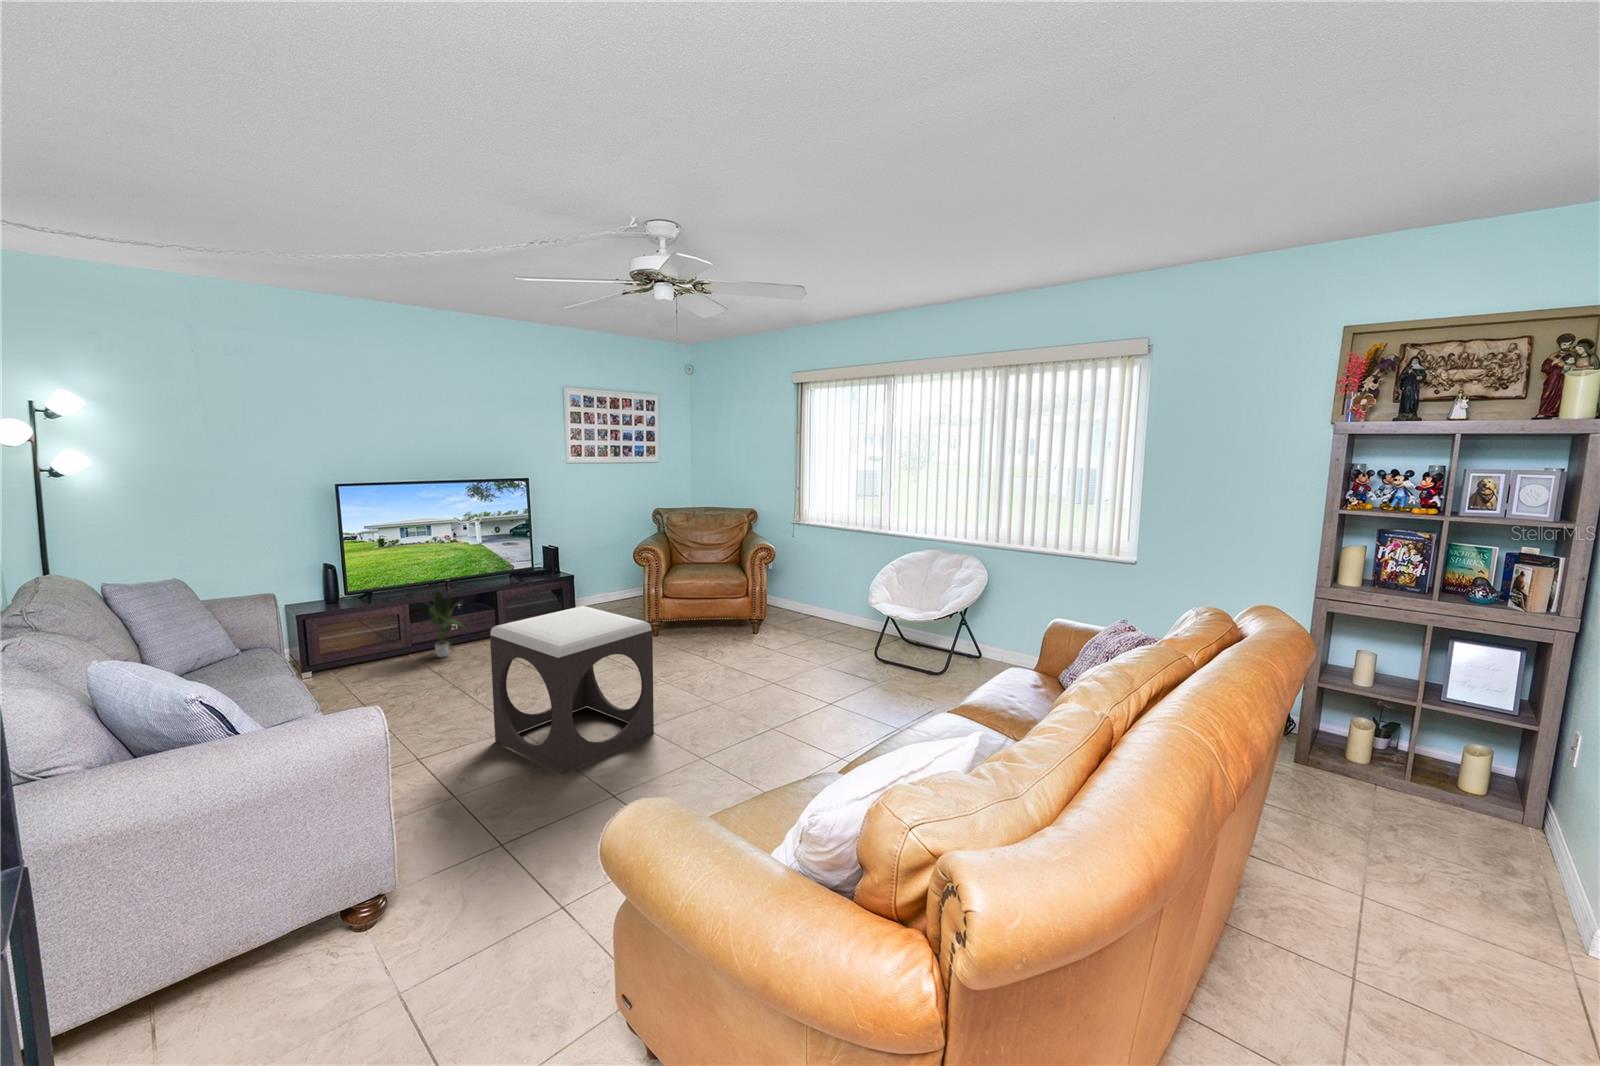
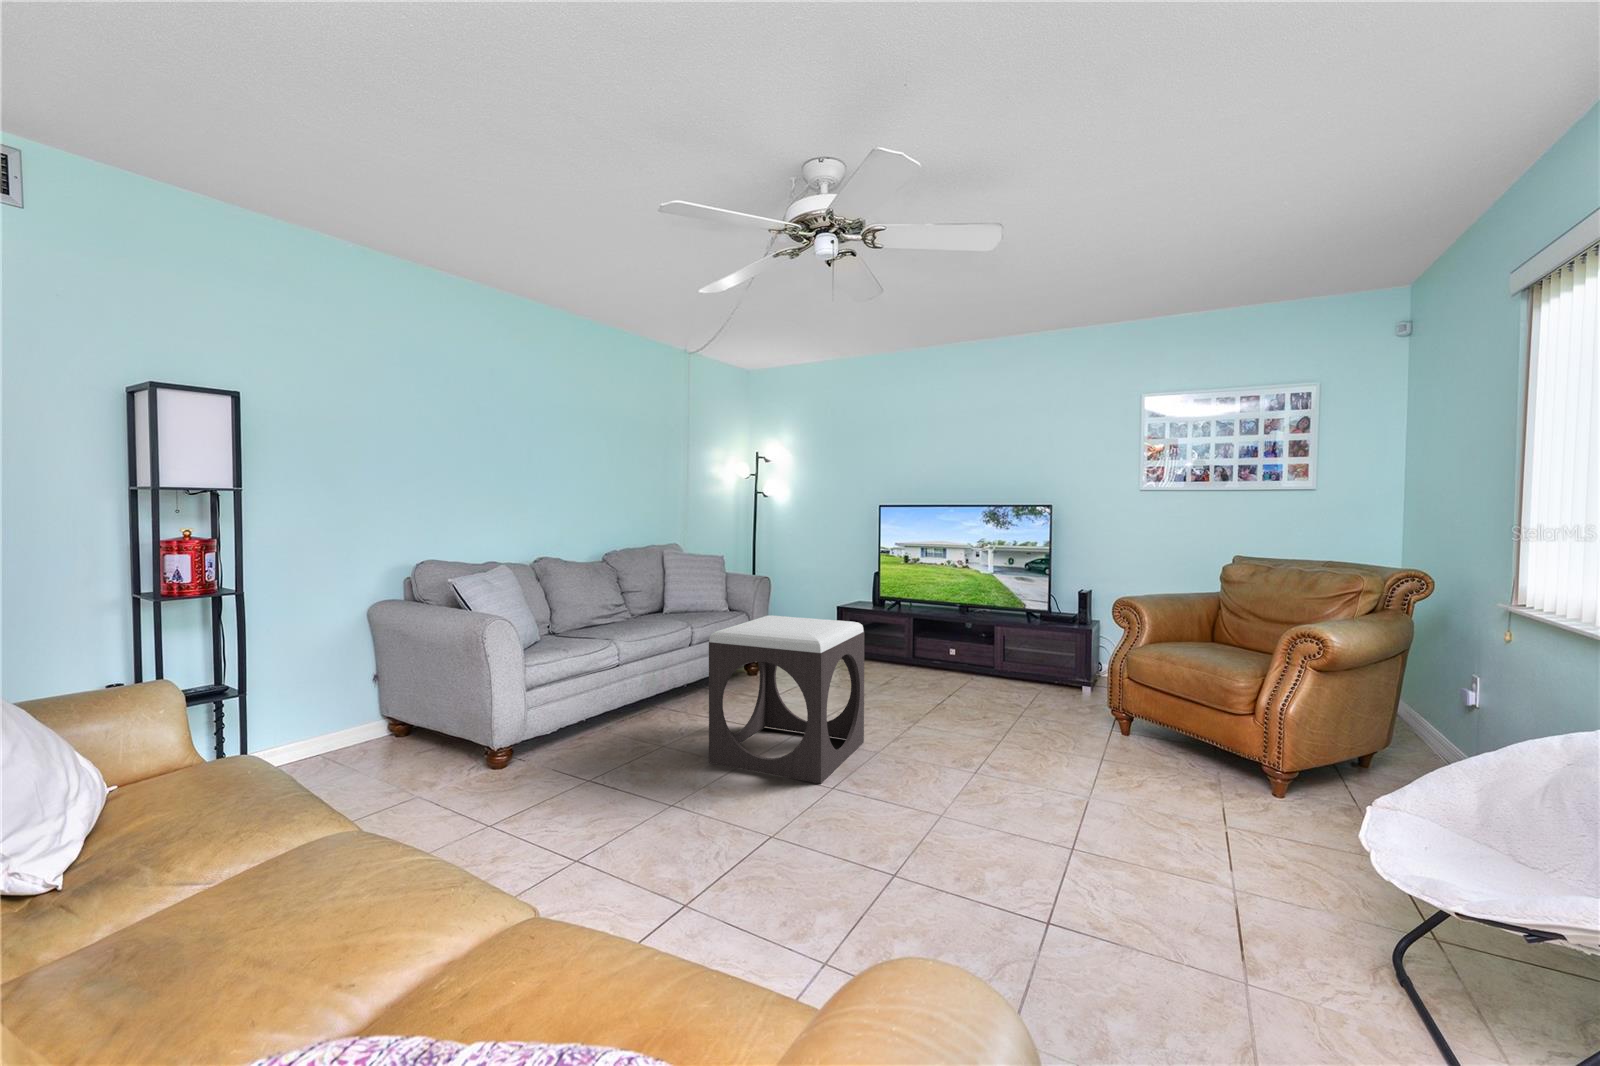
potted plant: present [425,591,468,657] -> none [904,609,949,675]

